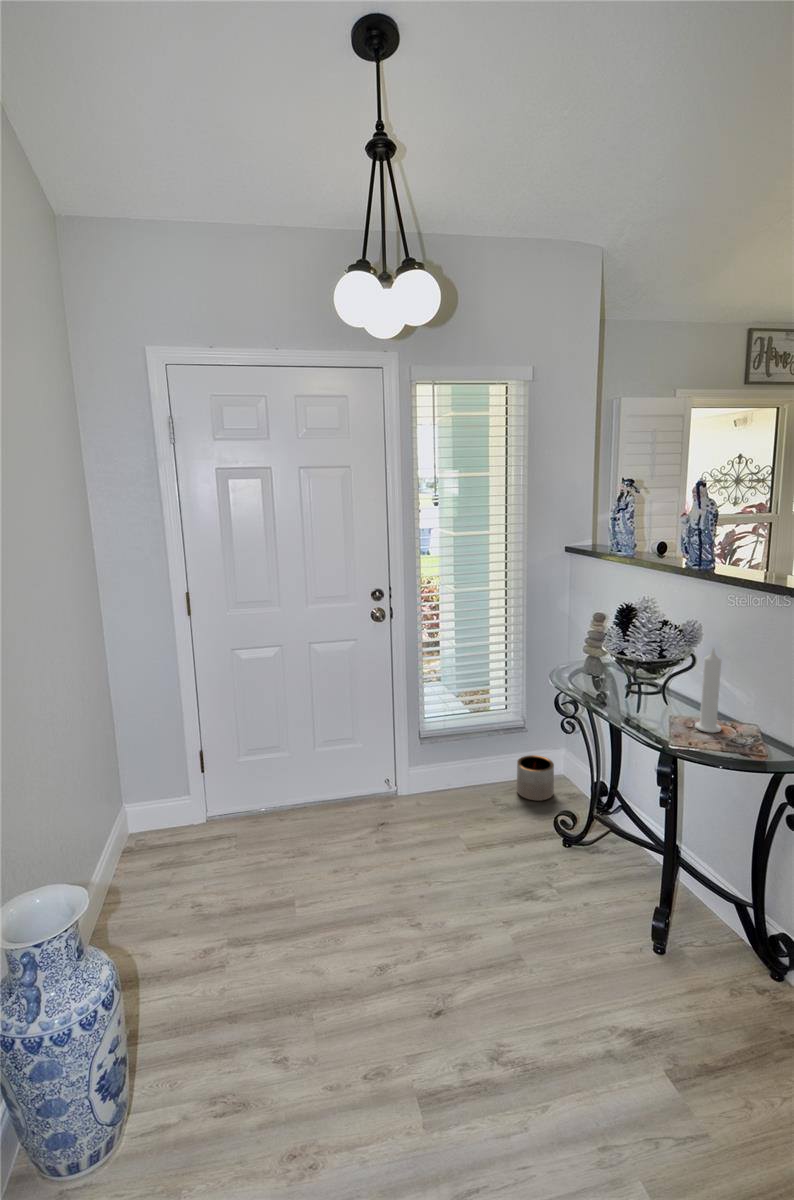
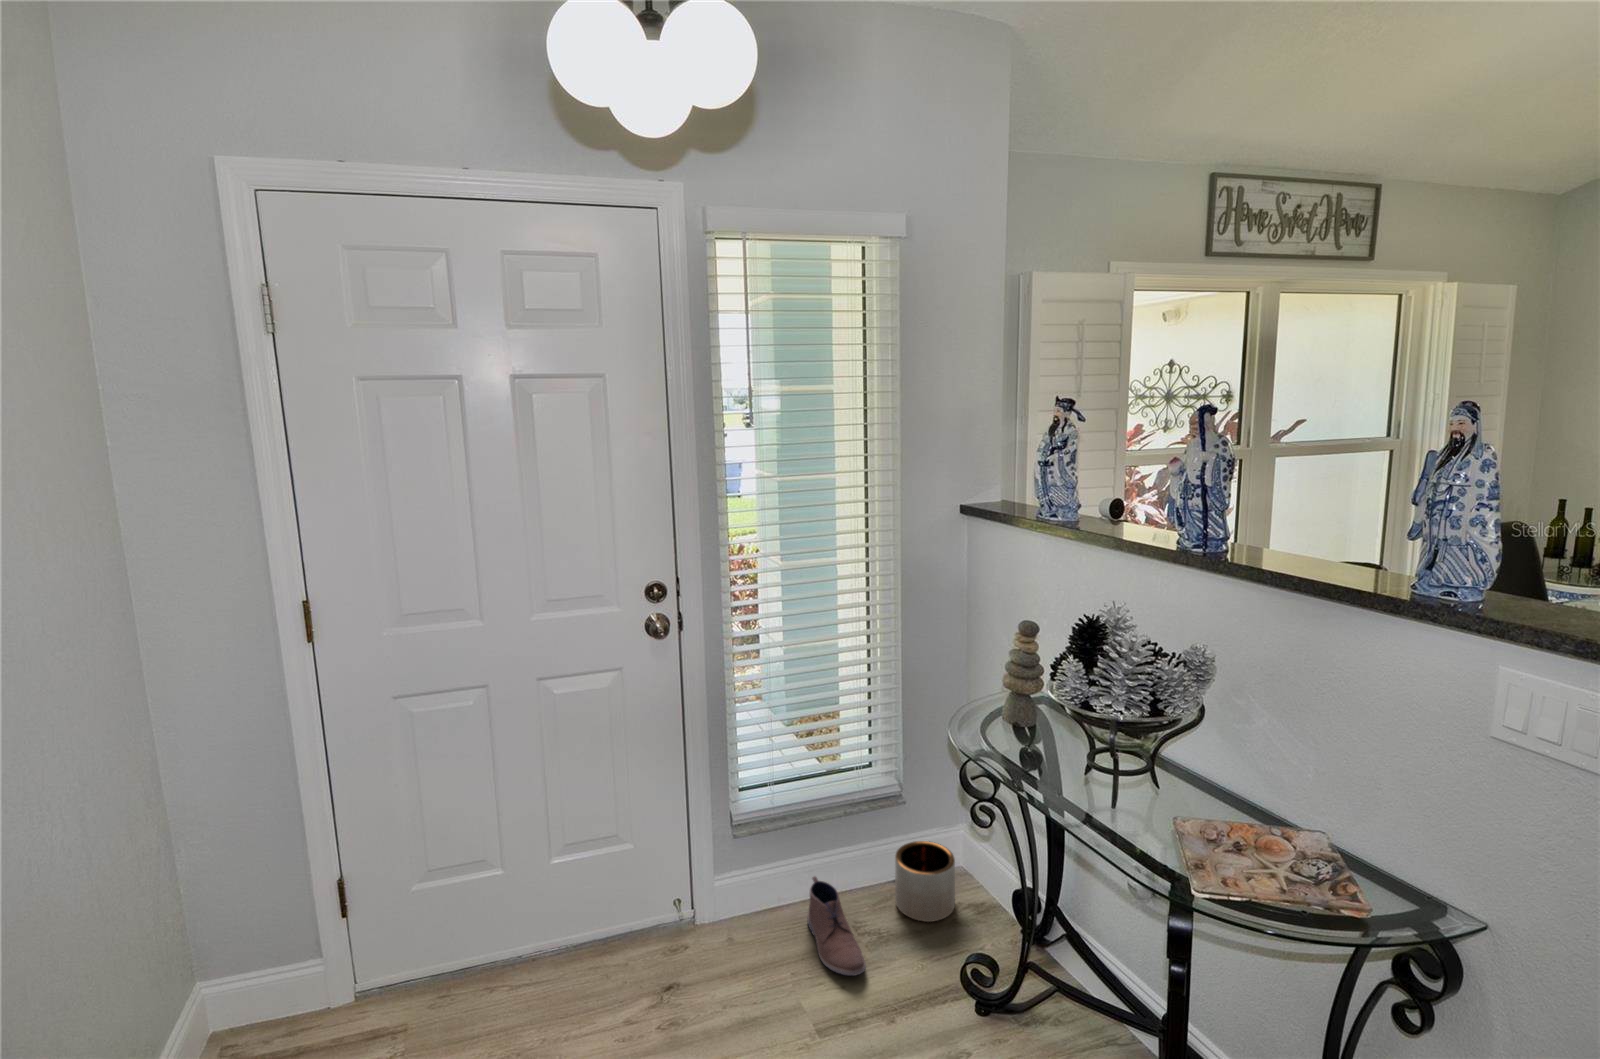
candle: present [695,648,721,733] -> none [1229,713,1280,871]
shoe: none [463,771,497,822] -> present [808,876,866,976]

